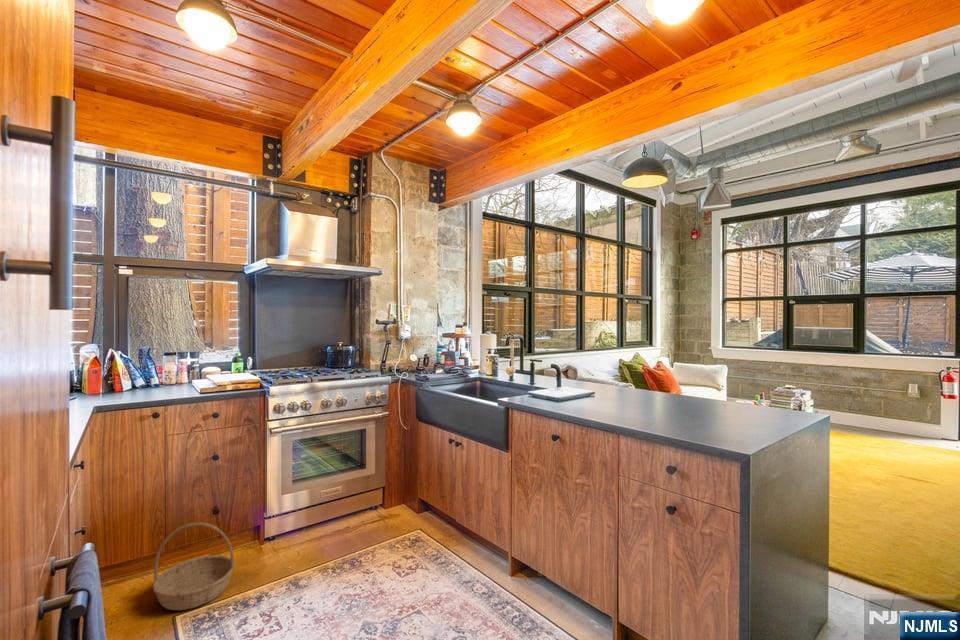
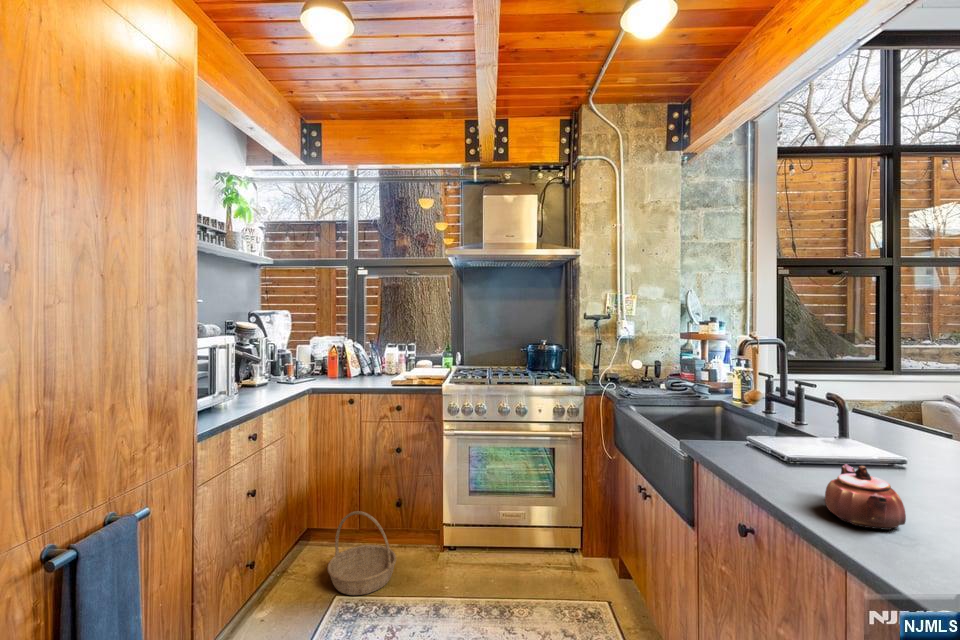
teapot: none [589,390,618,415] -> present [825,464,906,530]

